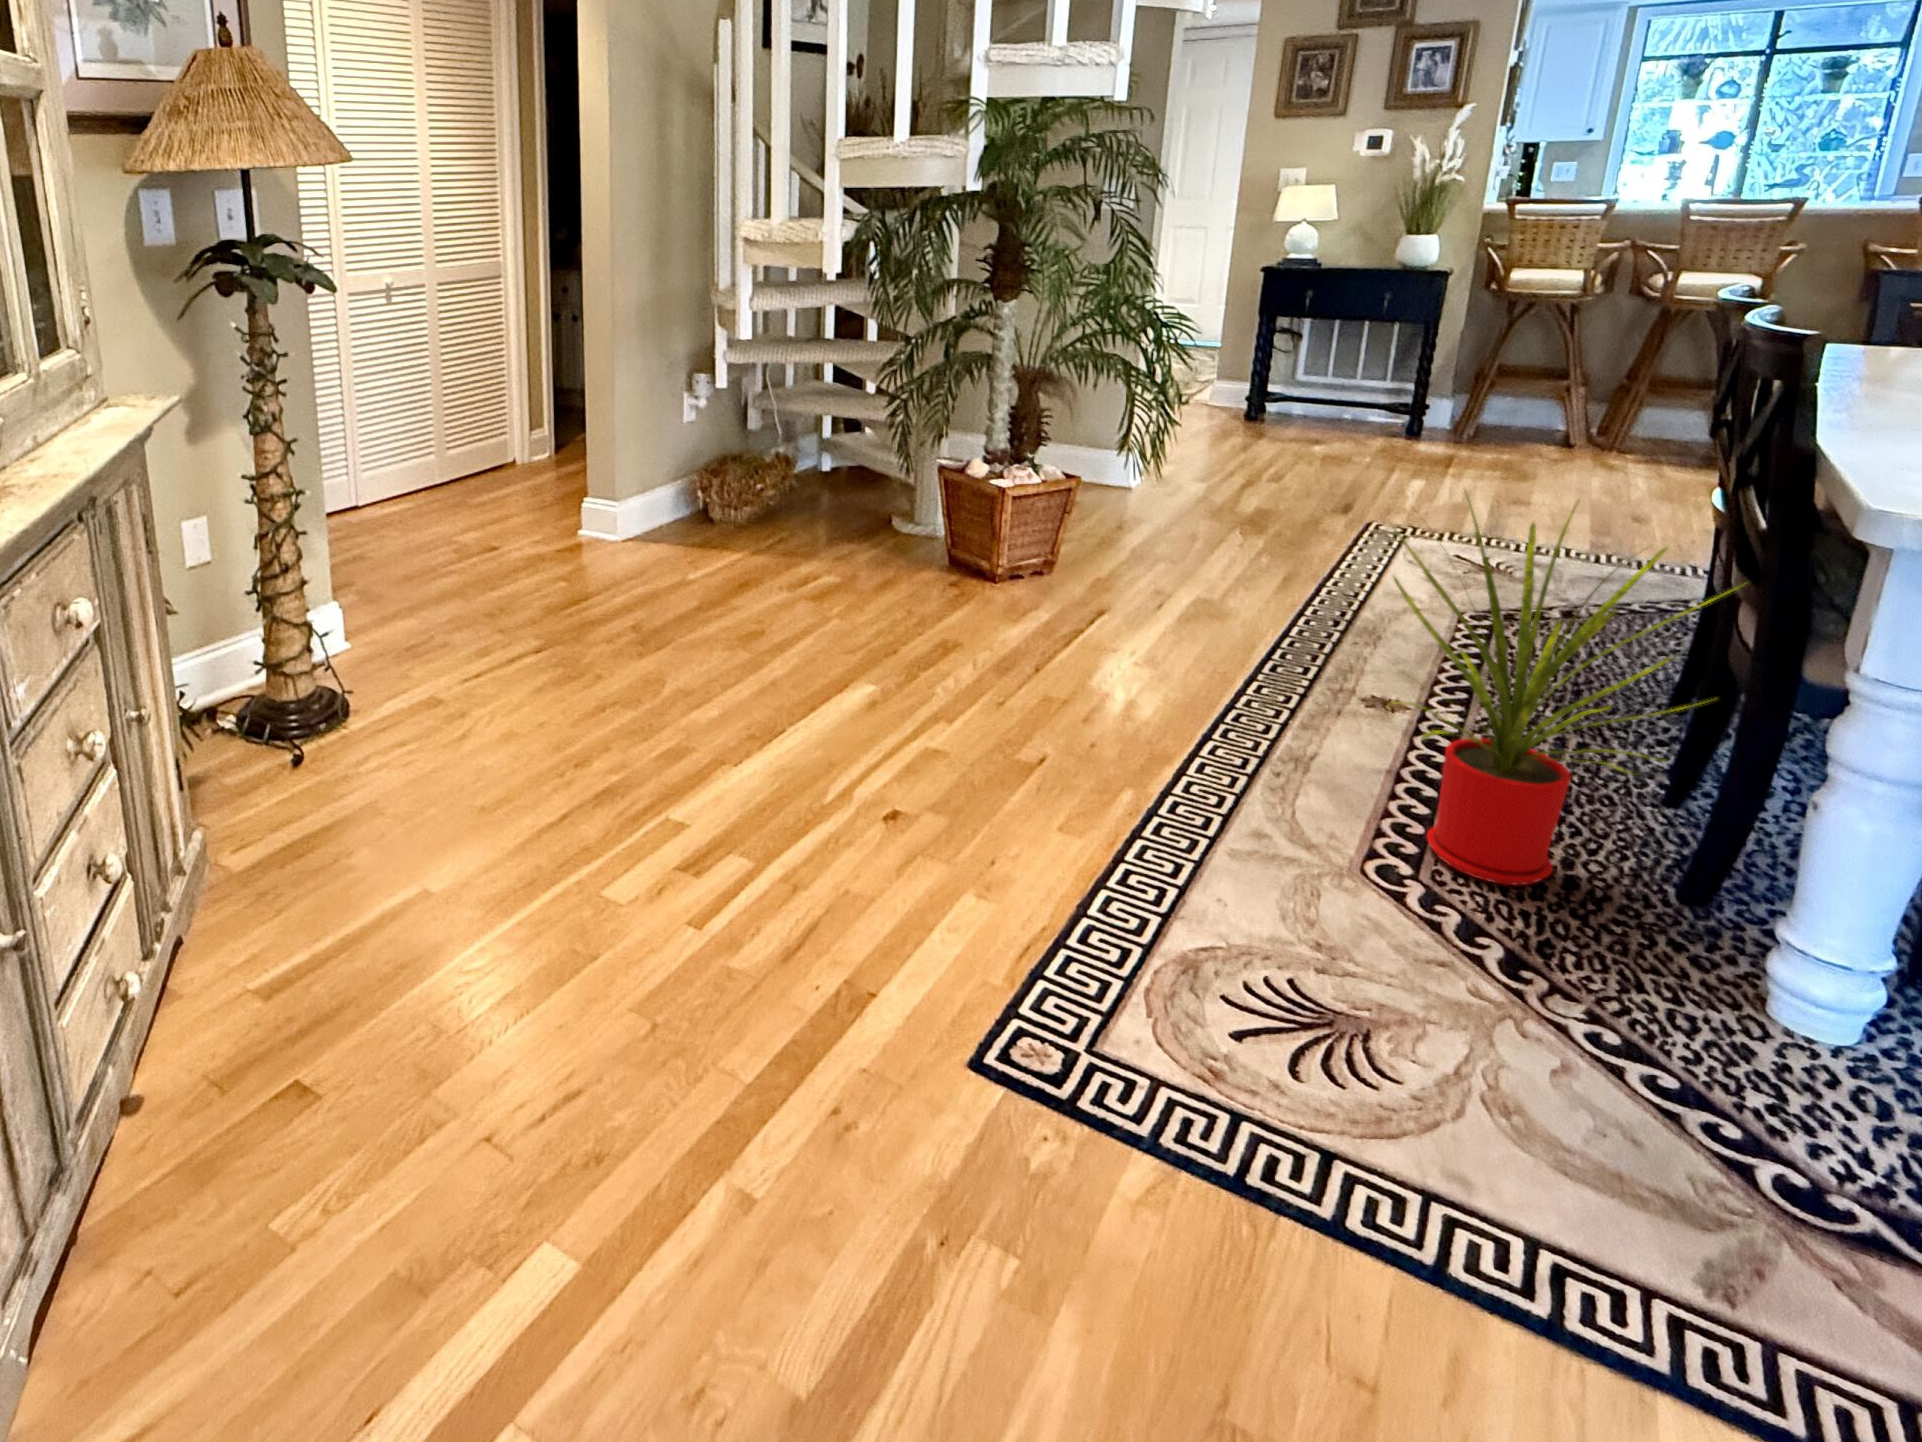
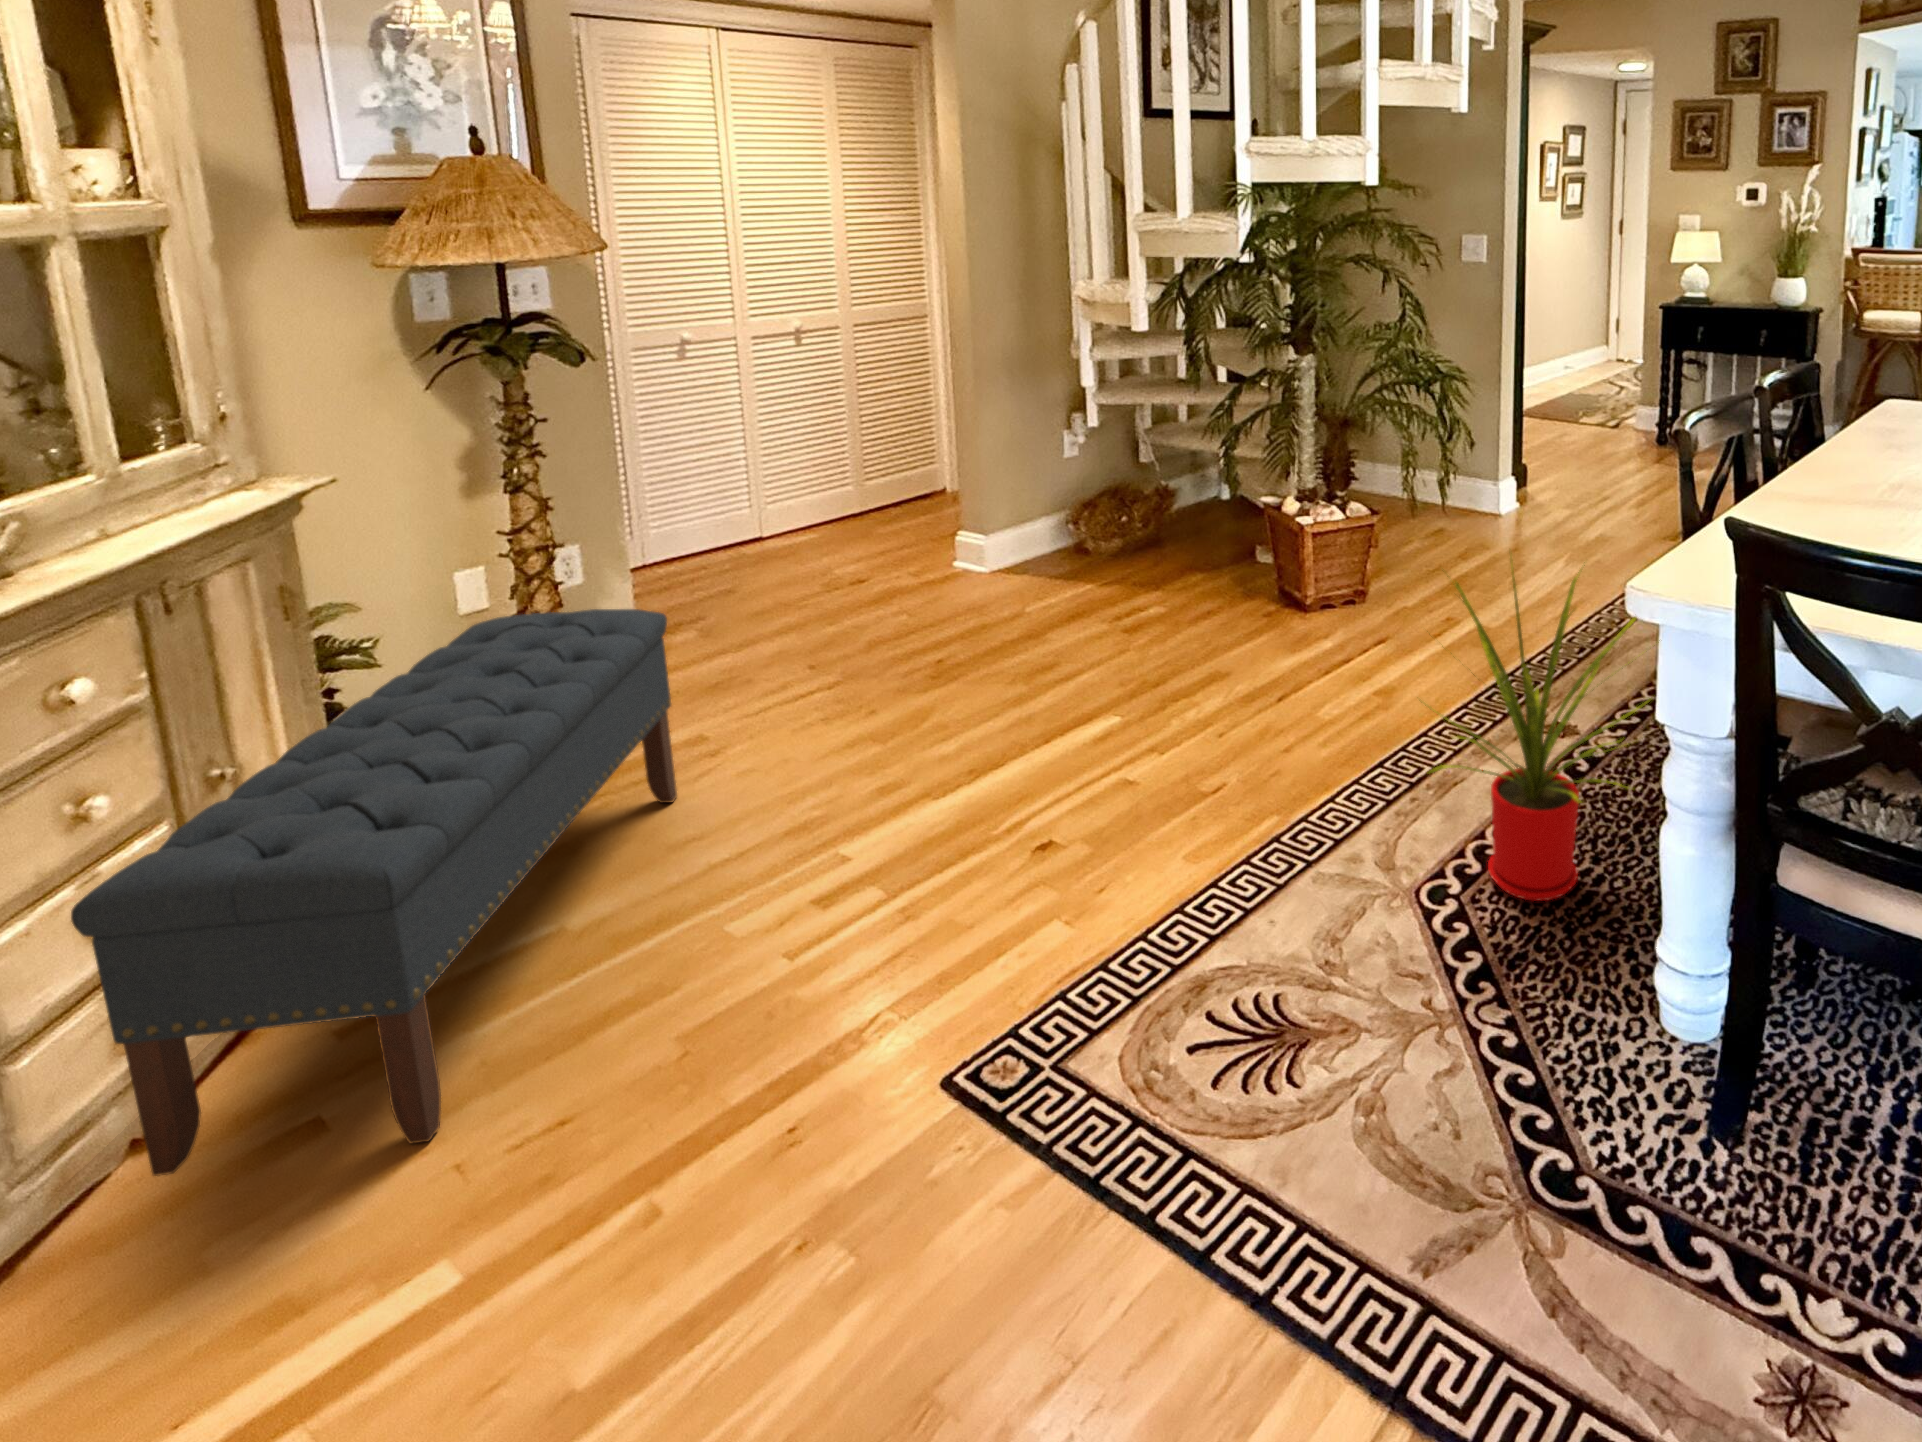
bench: none [95,557,458,1140] -> present [71,609,677,1176]

